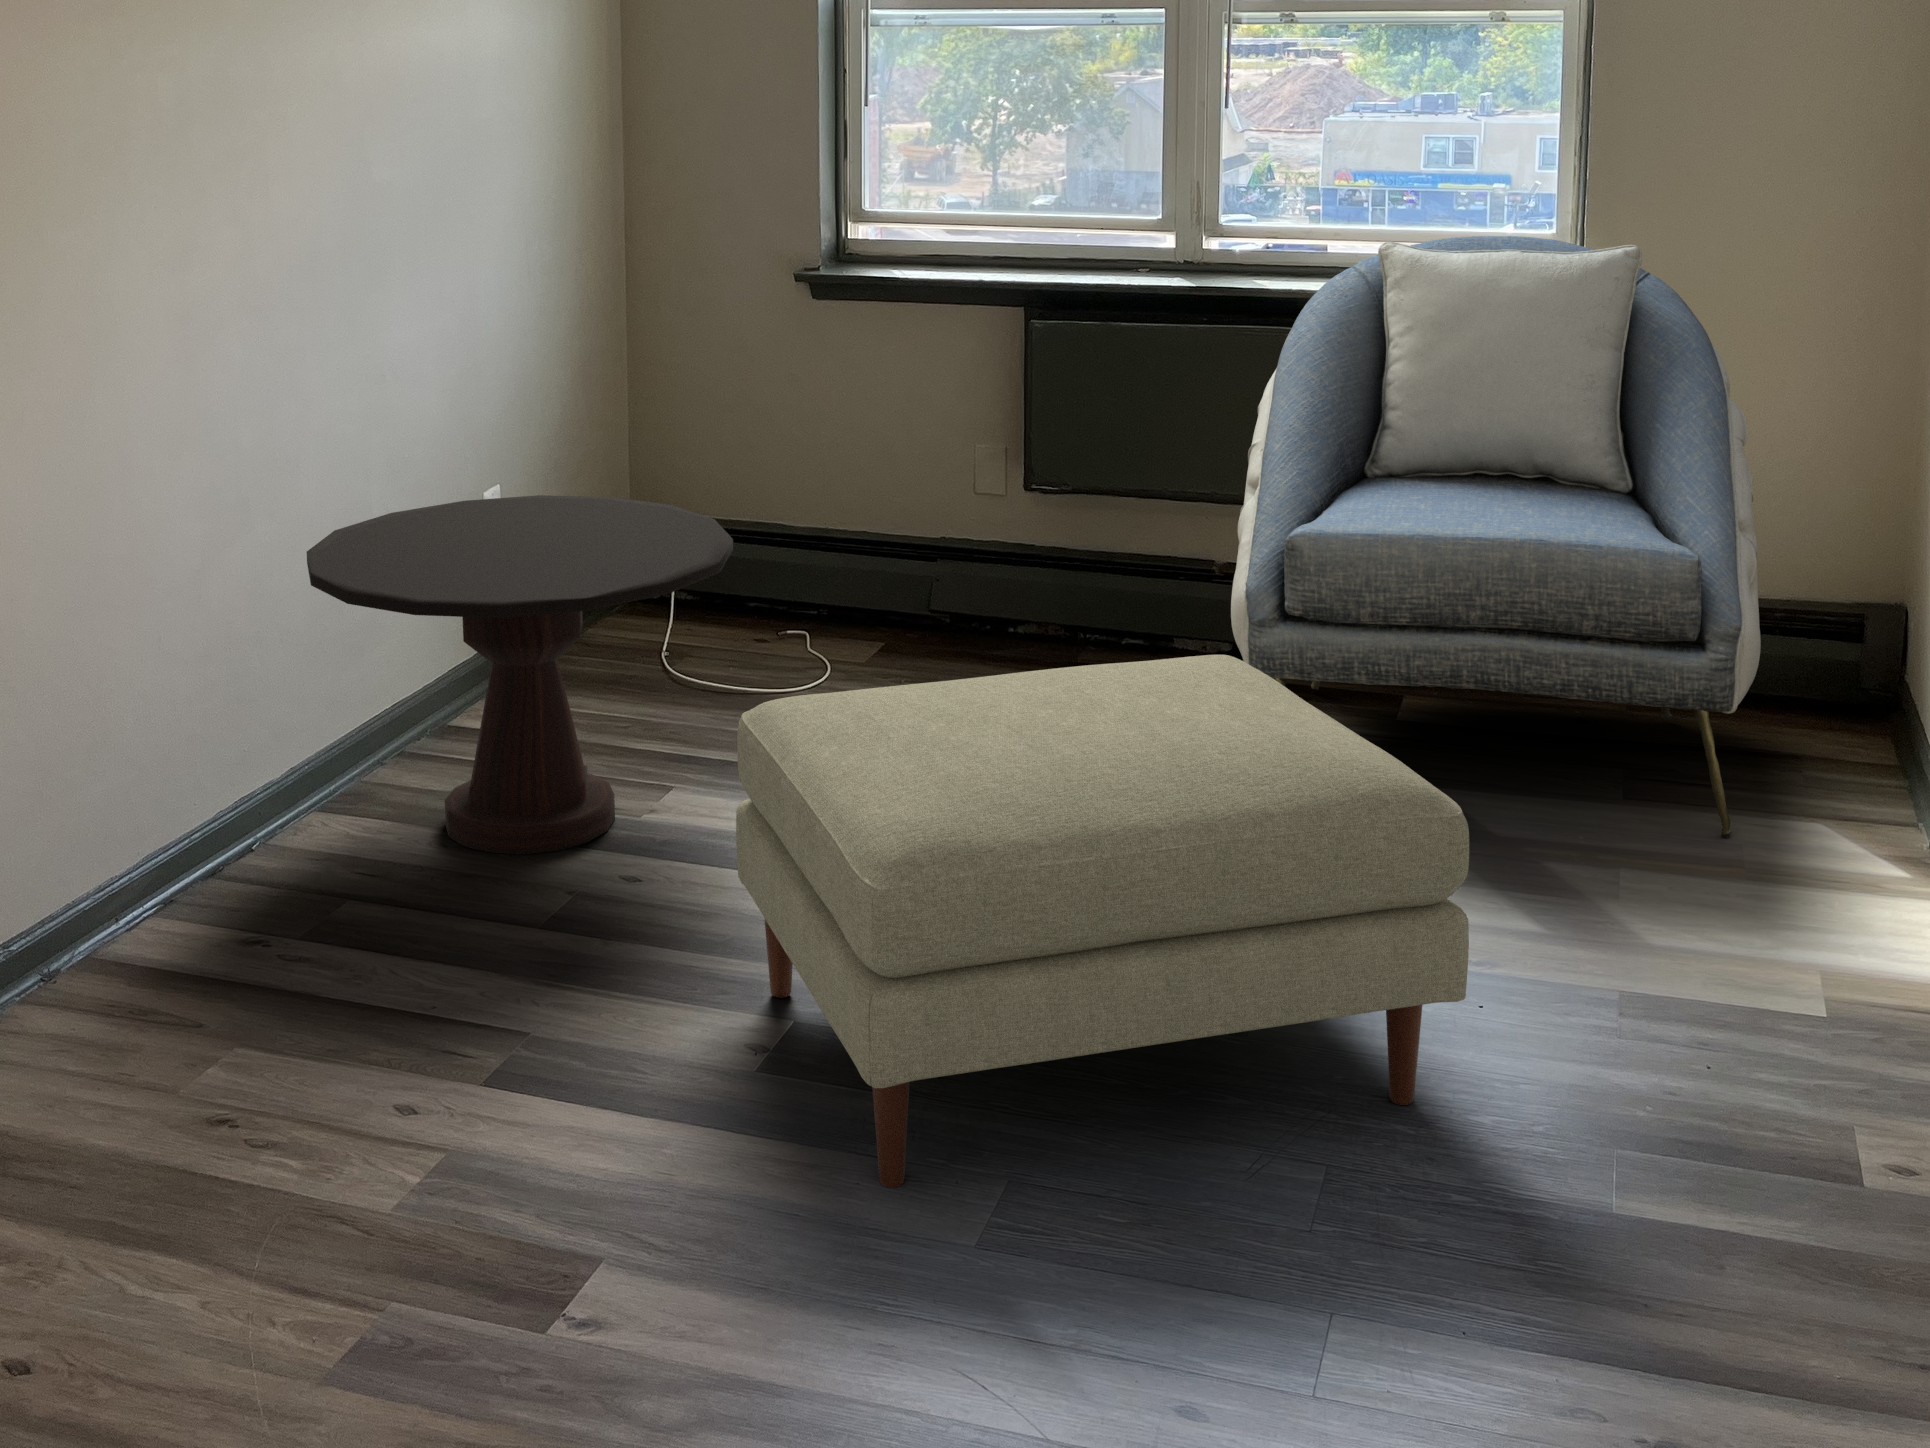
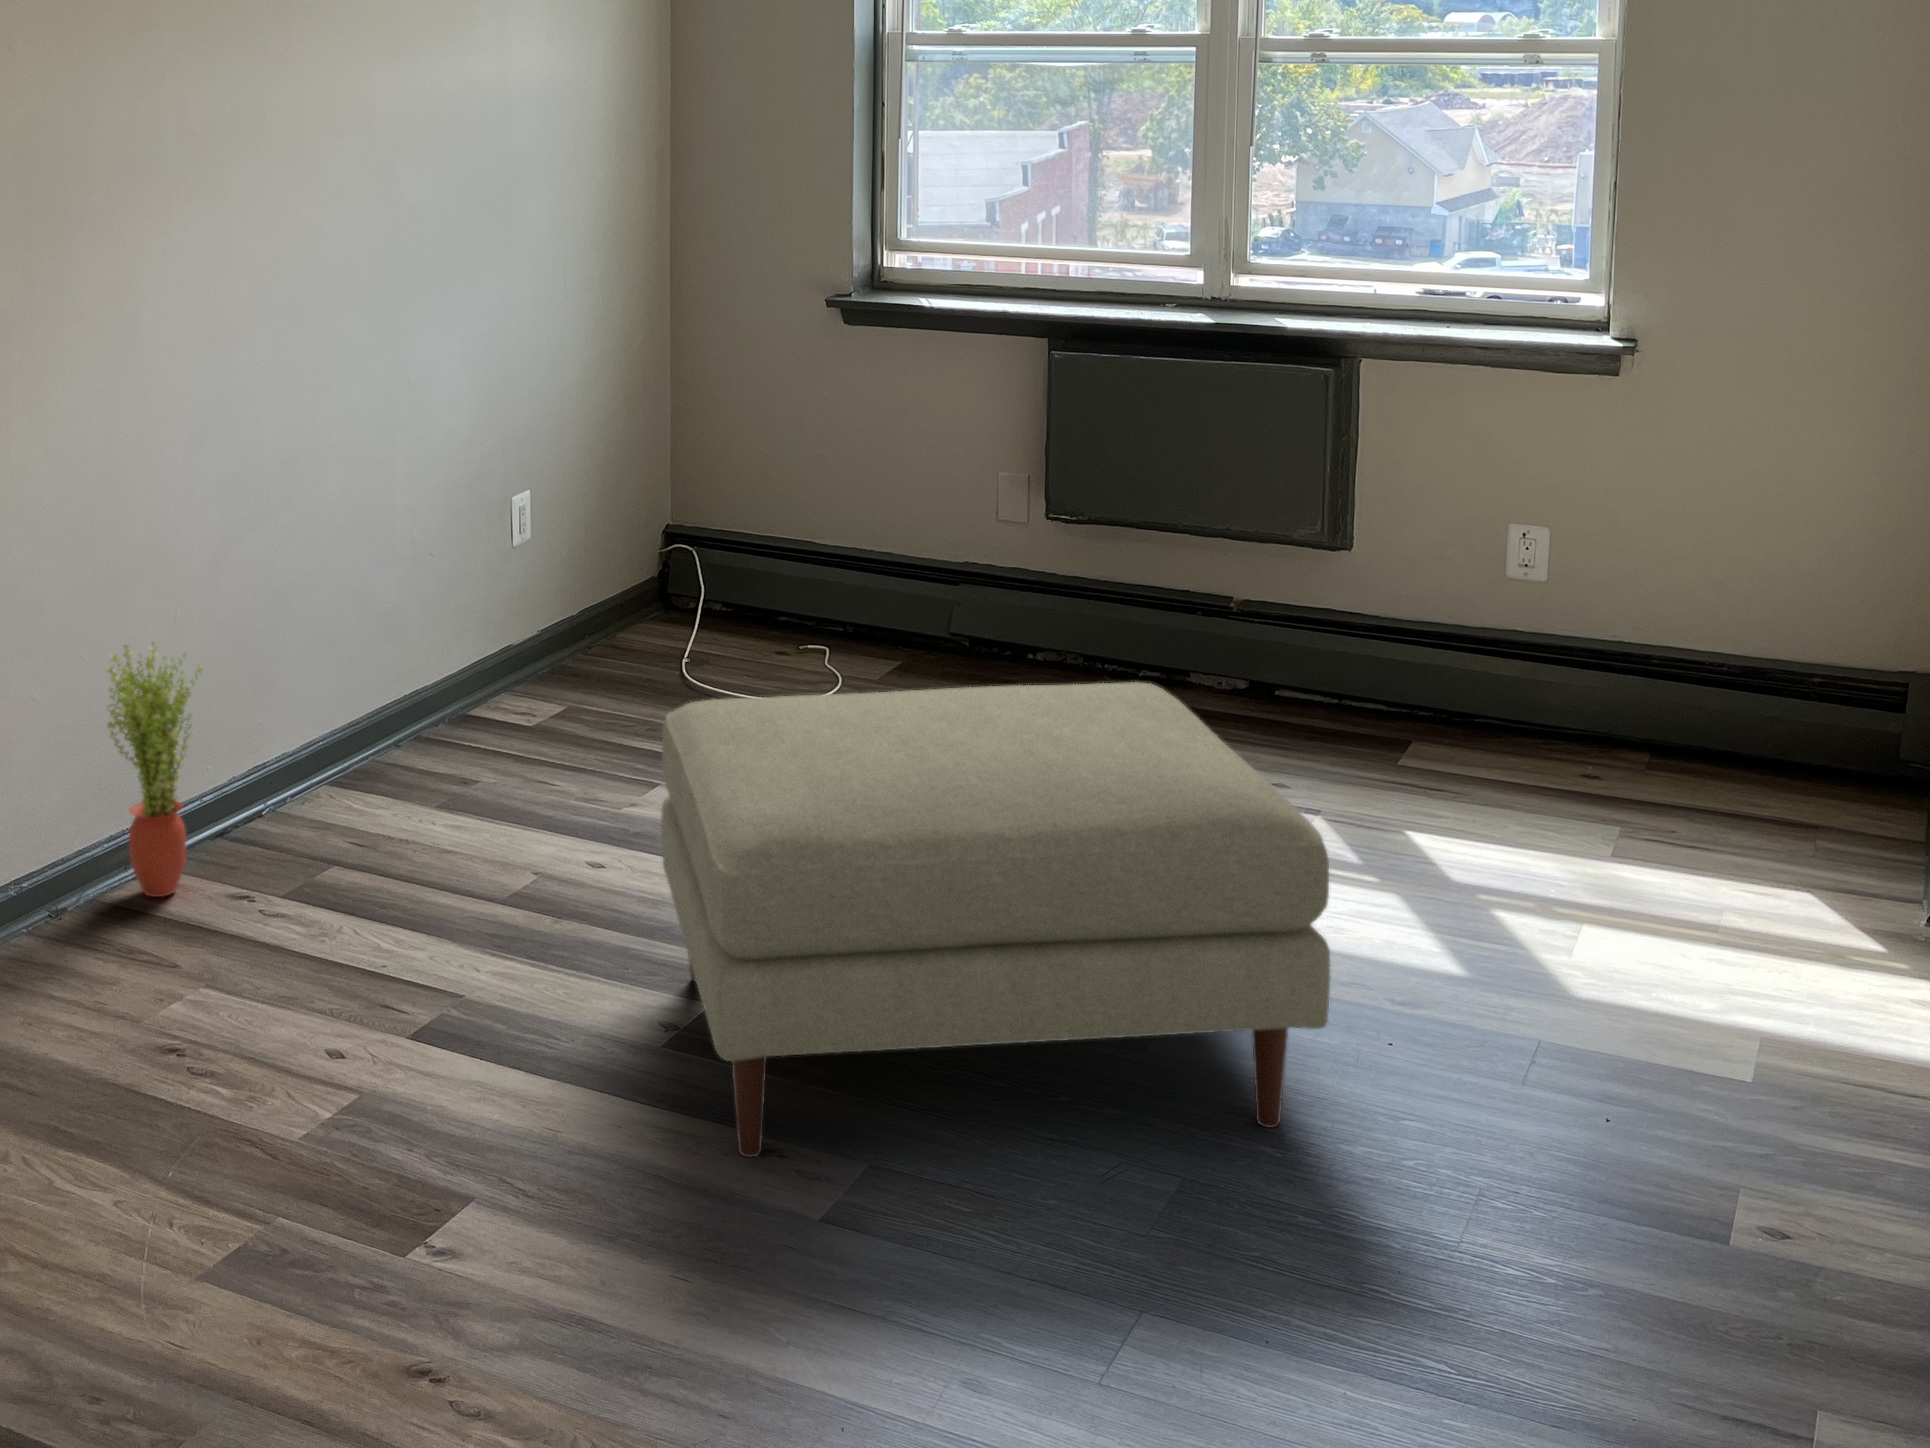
armchair: present [1231,236,1761,838] -> none [1206,279,1764,902]
side table: present [307,495,733,854] -> none [313,505,708,838]
potted plant: none [94,664,204,948] -> present [106,643,202,897]

